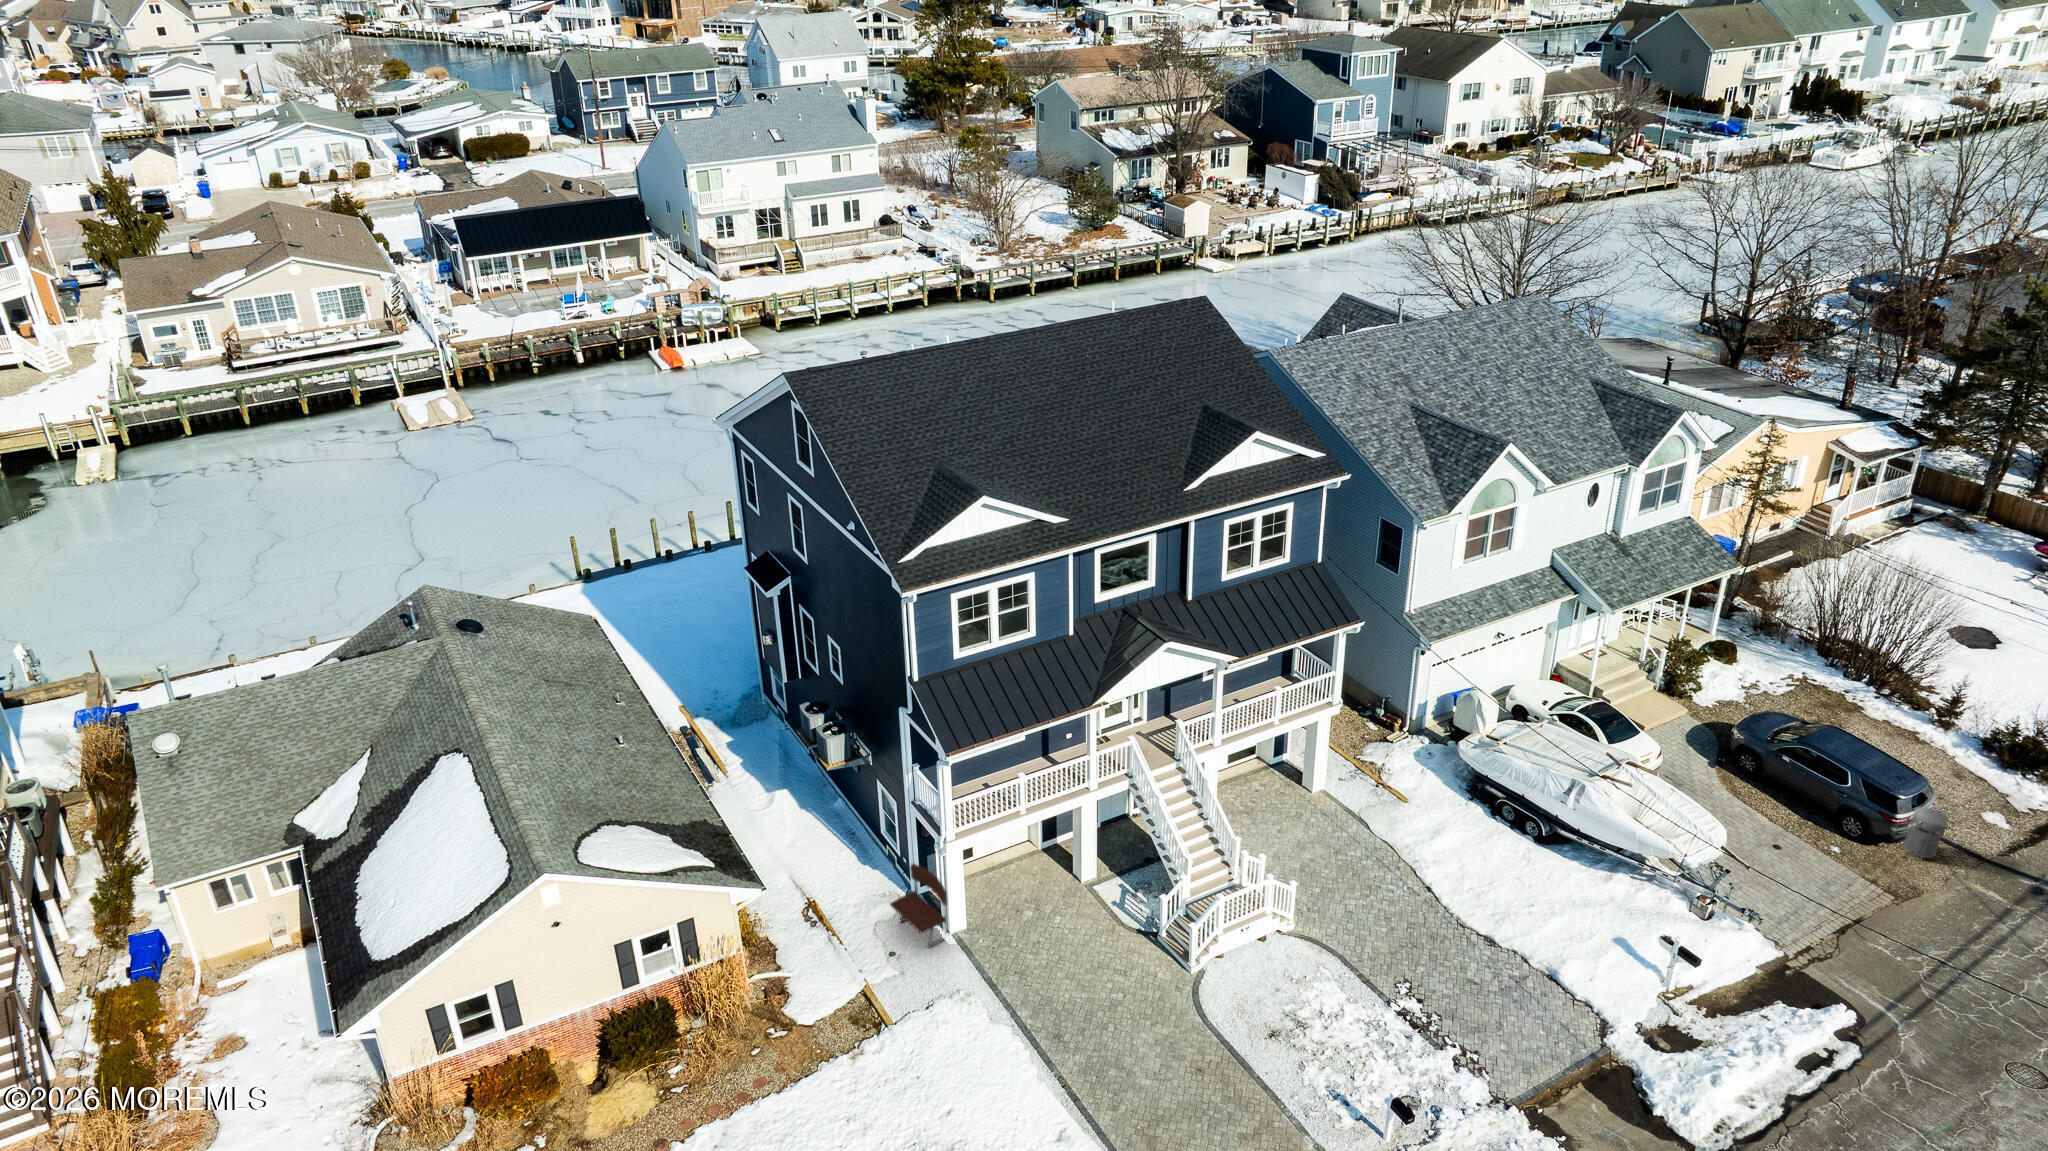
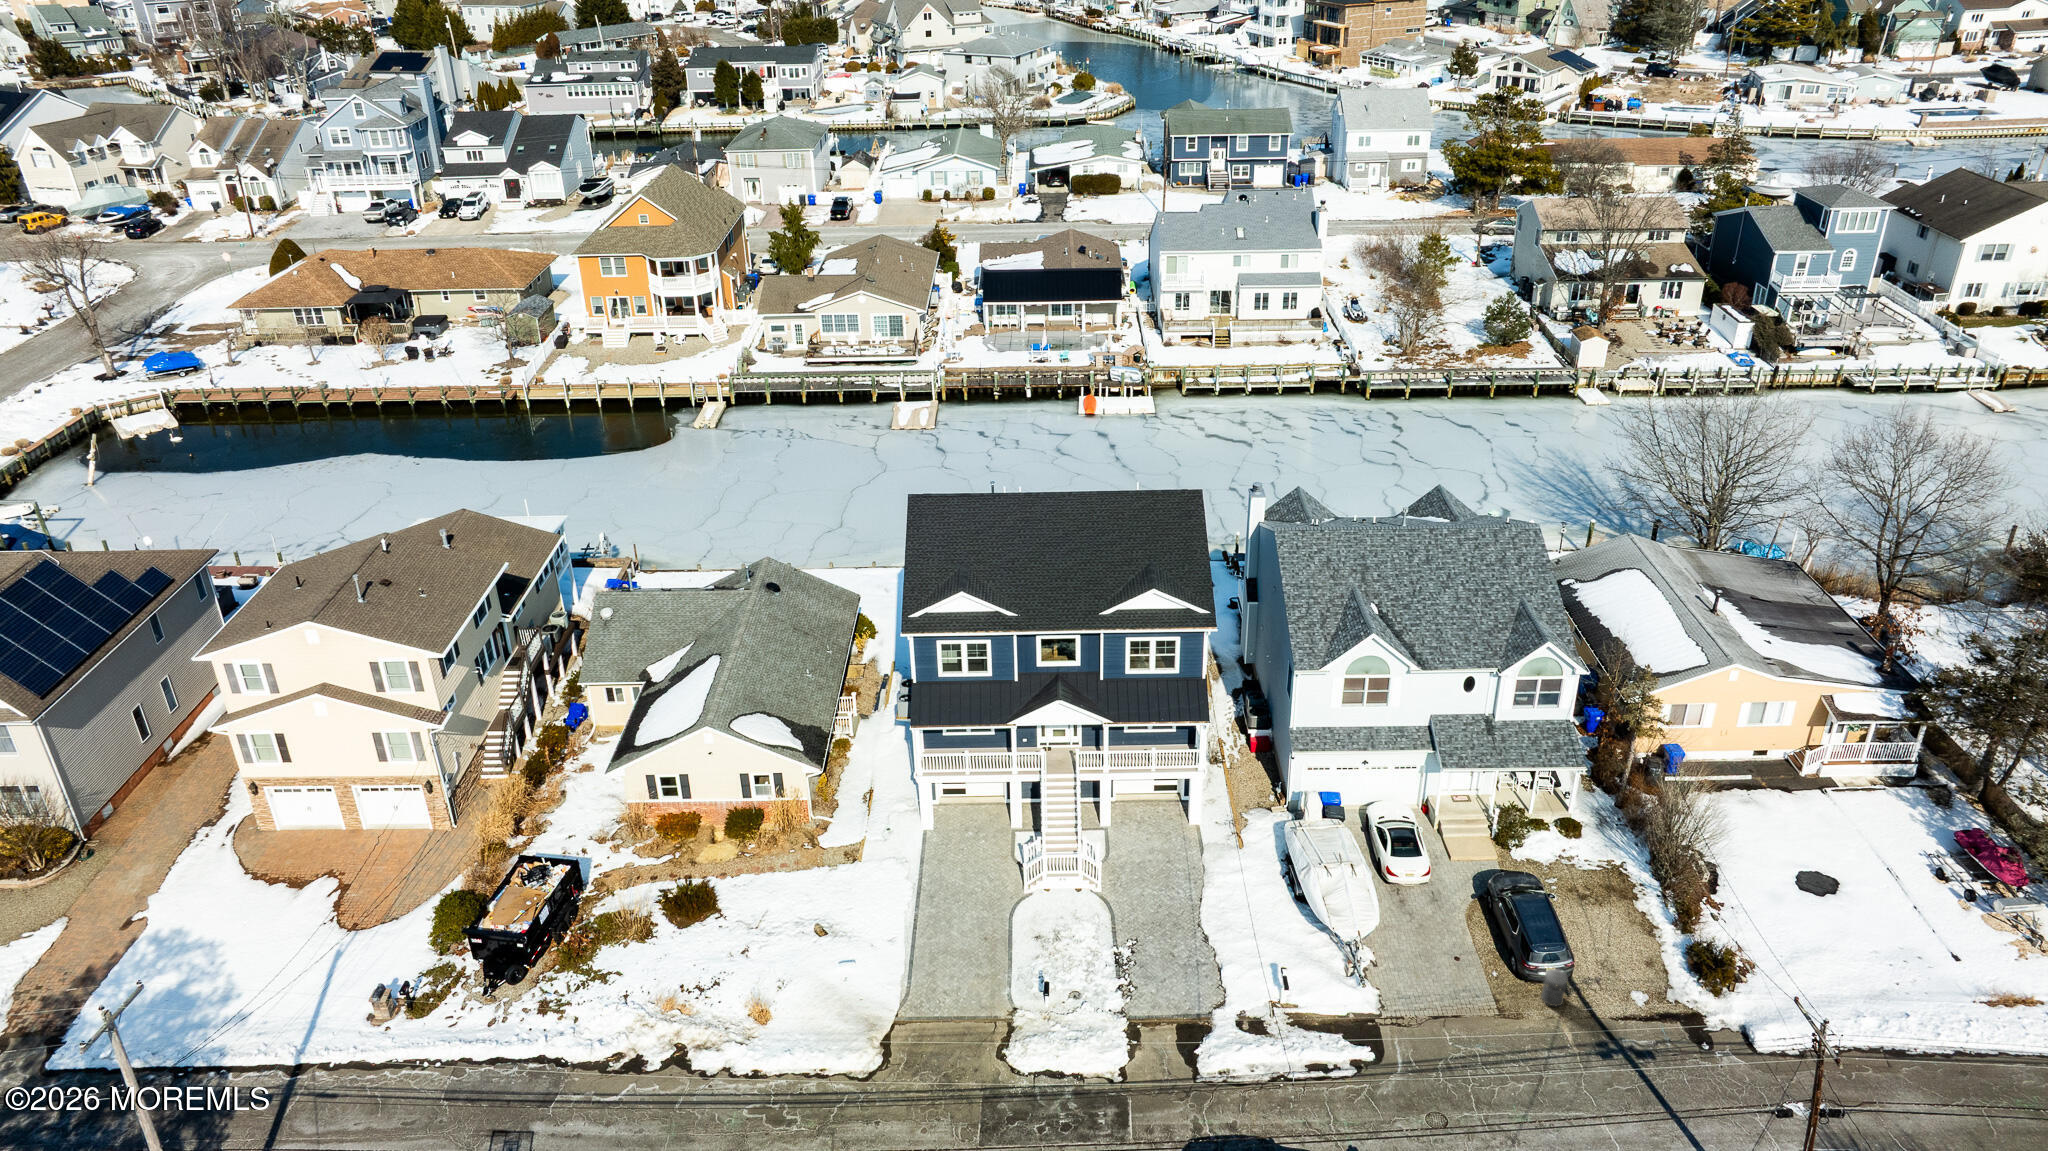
bench: present [890,864,948,948] -> none [900,785,923,833]

